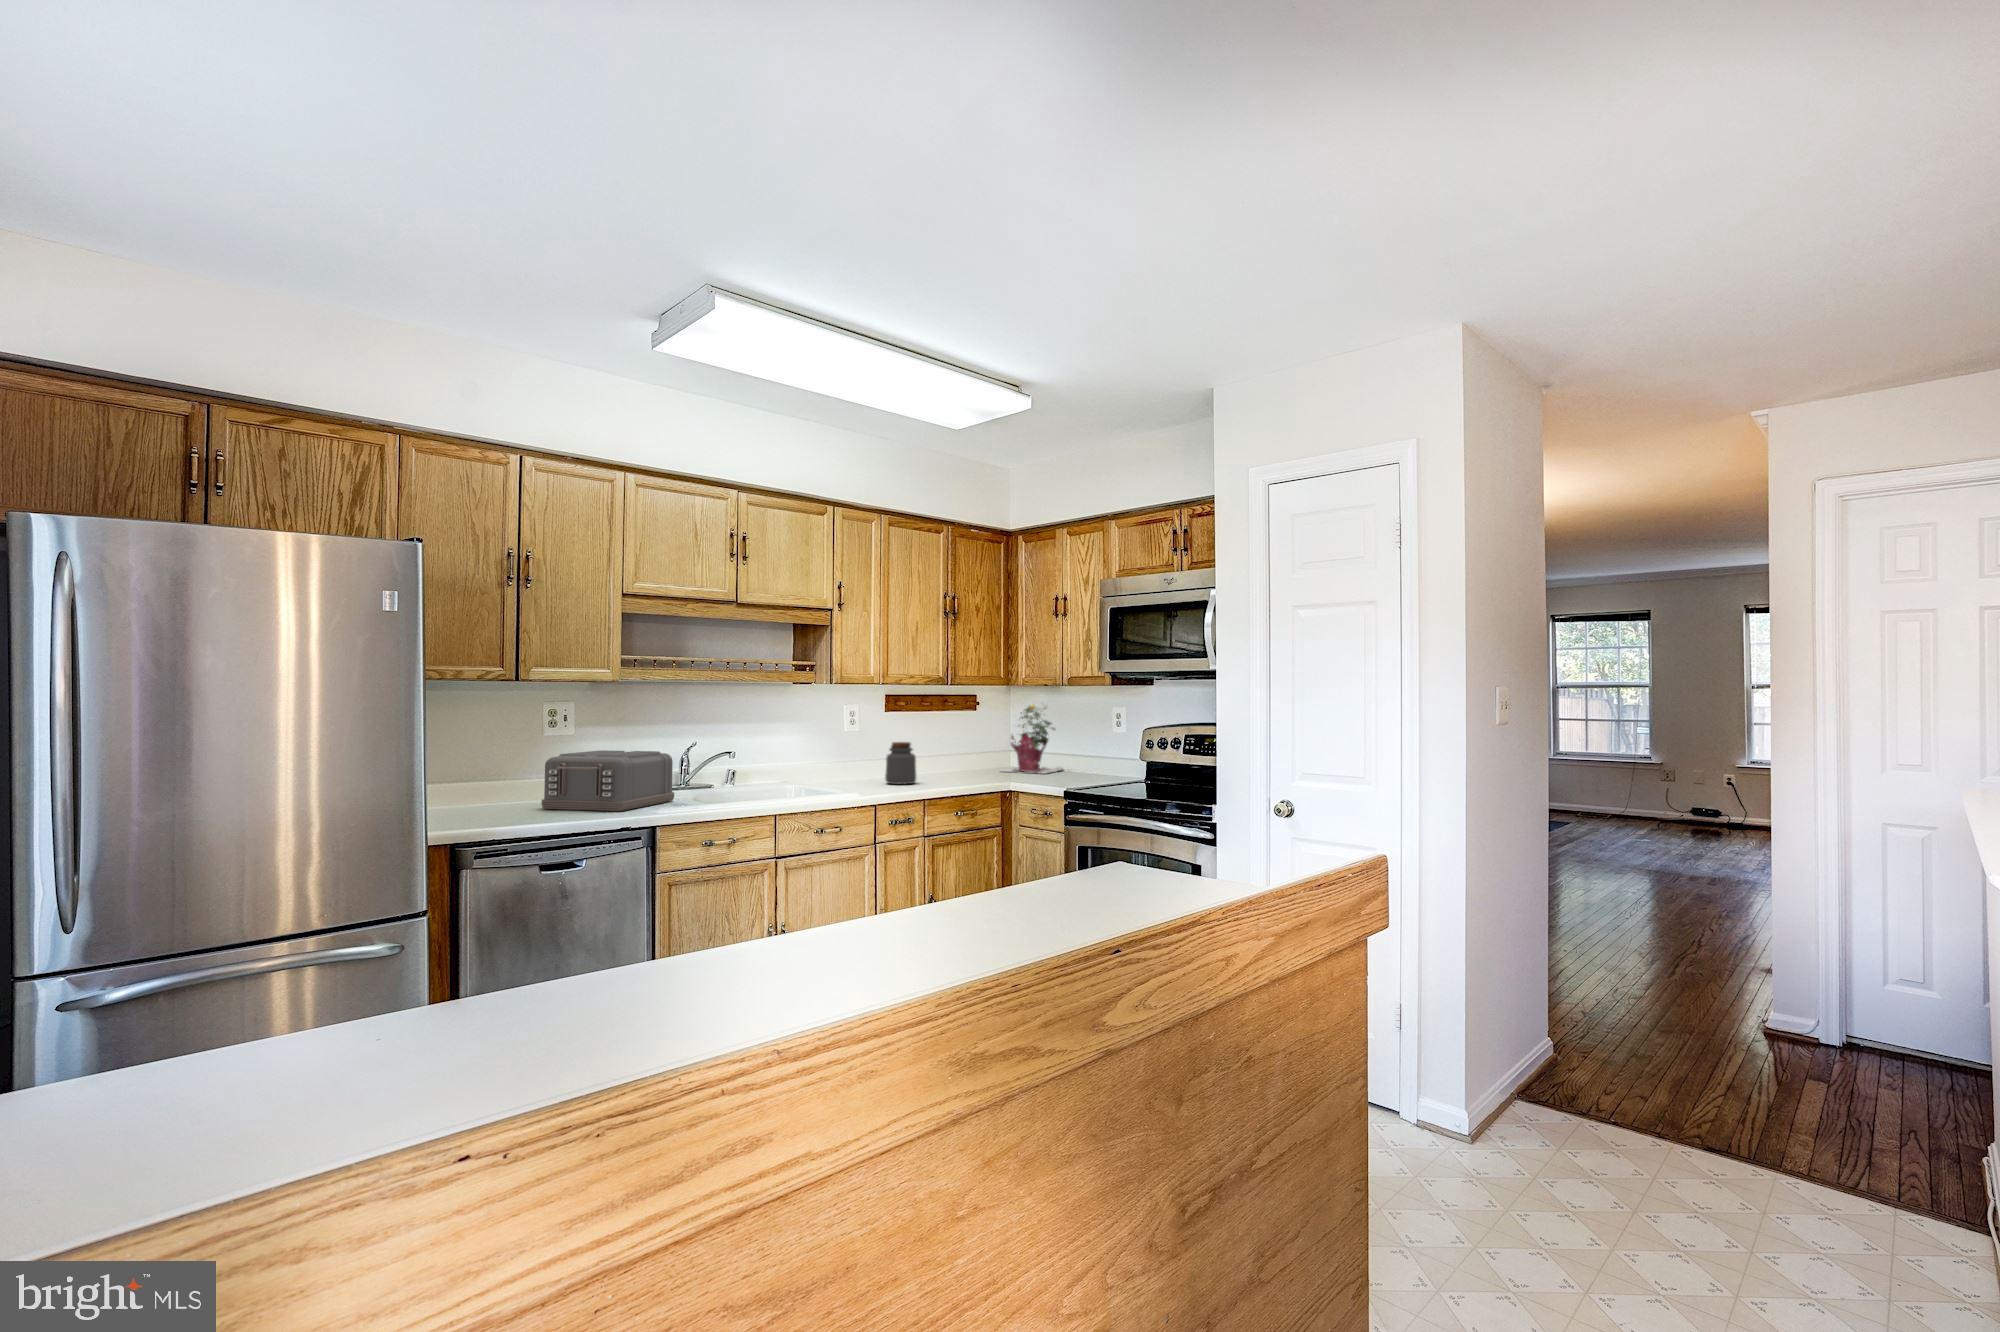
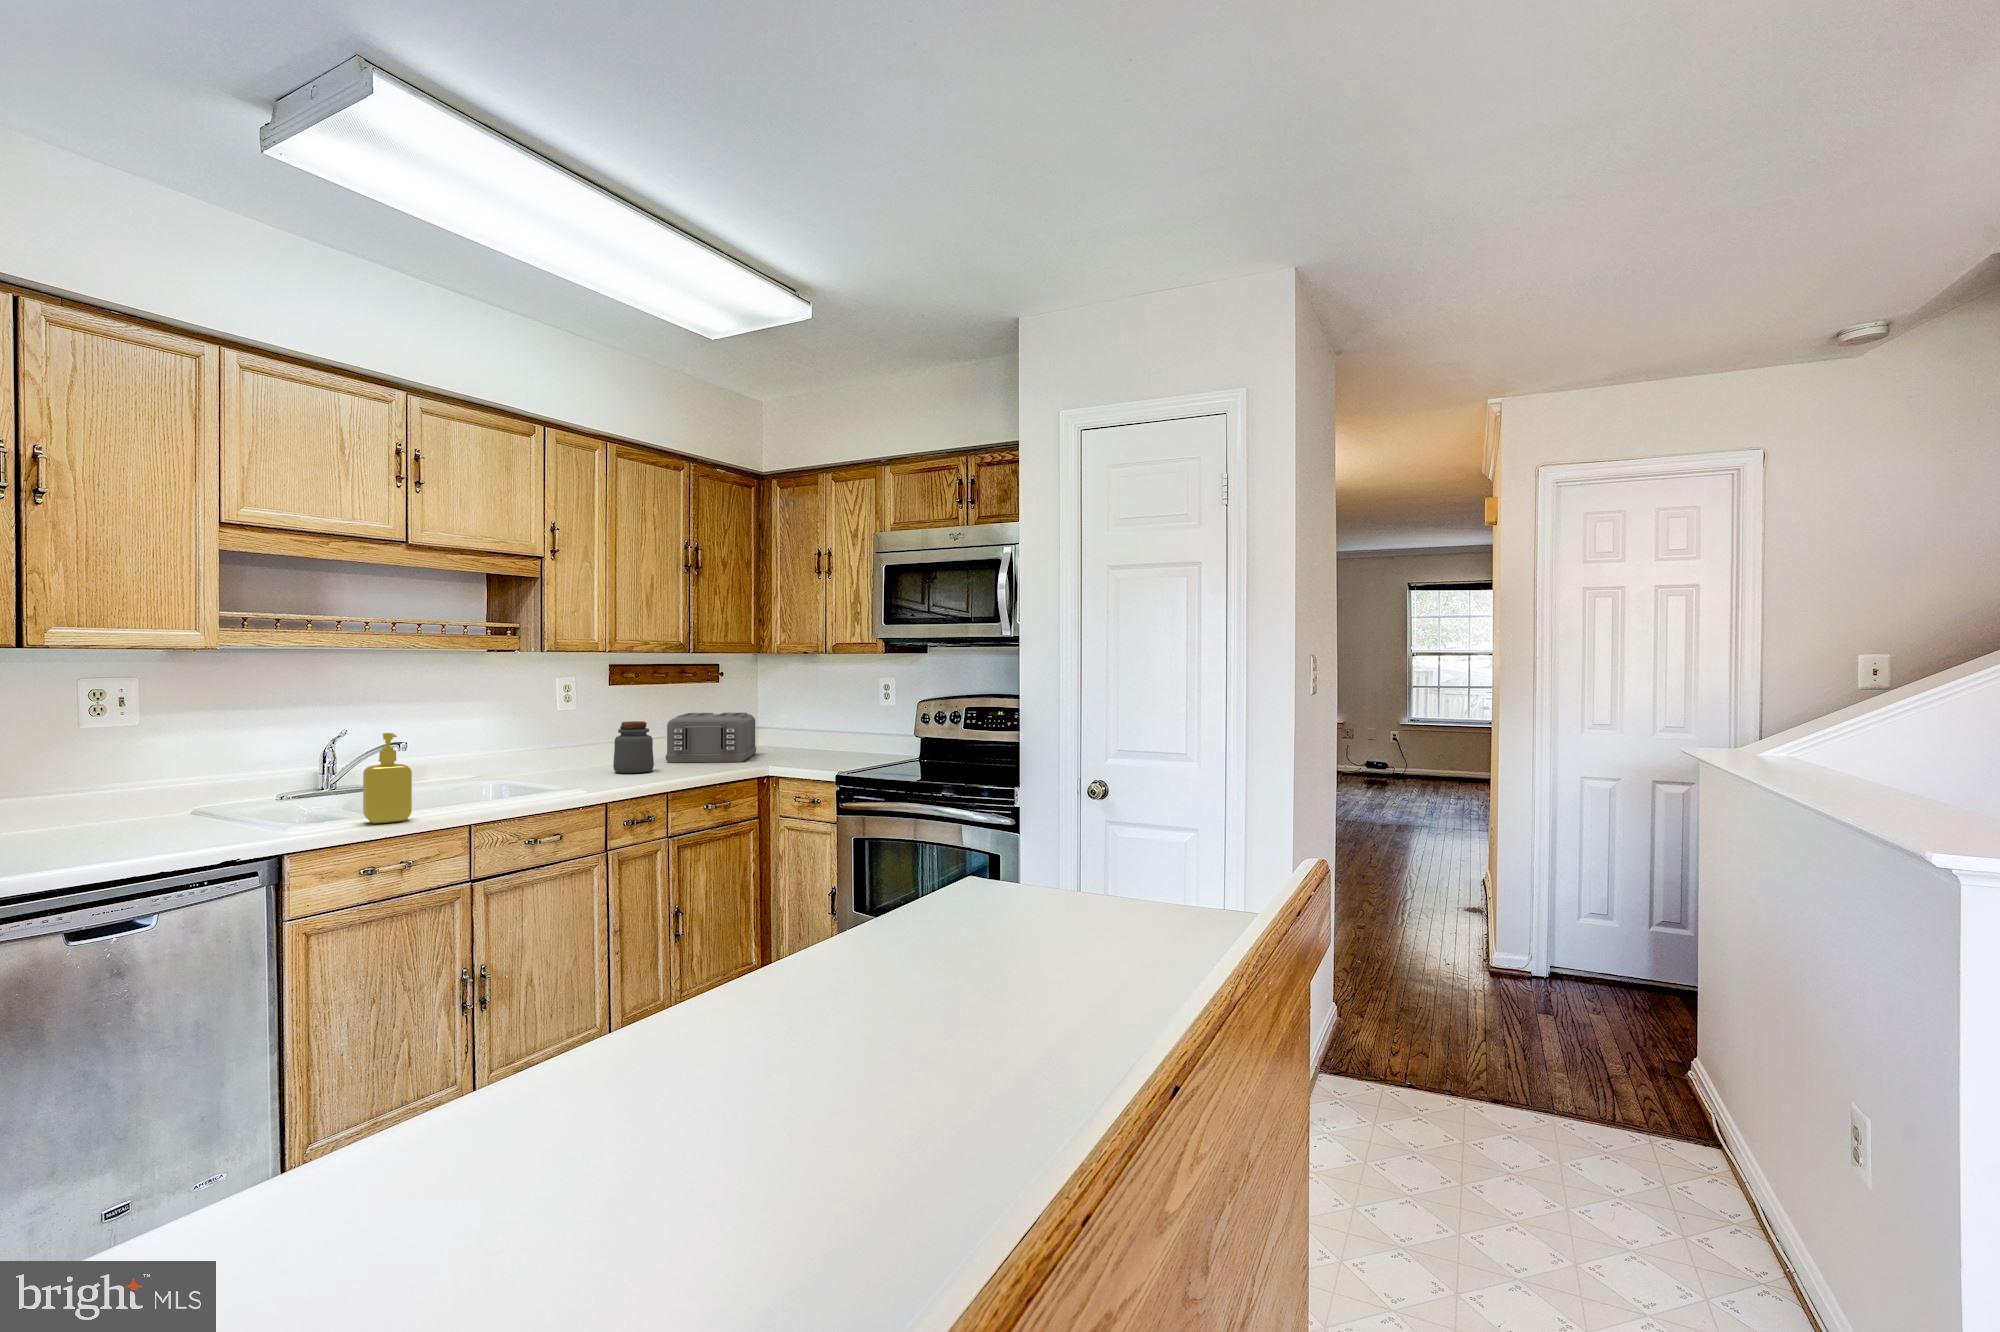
potted plant: present [1001,705,1063,774] -> none [748,672,827,752]
soap dispenser: none [707,743,738,809] -> present [363,733,412,824]
toaster: present [541,750,674,811] -> present [666,713,756,762]

